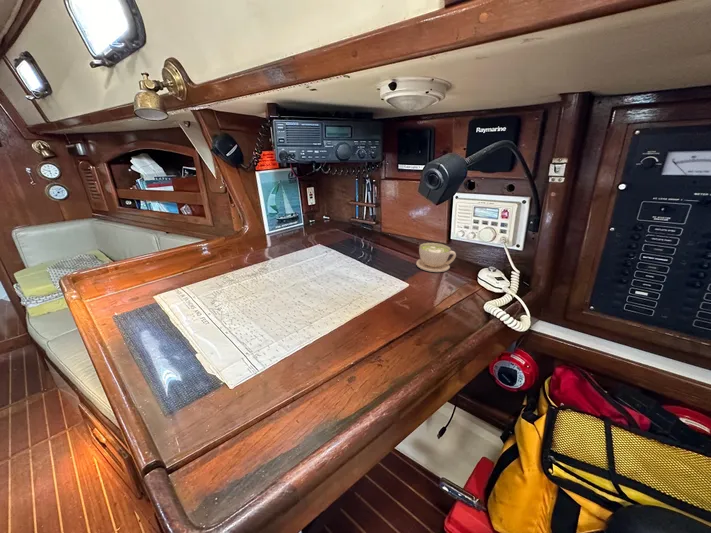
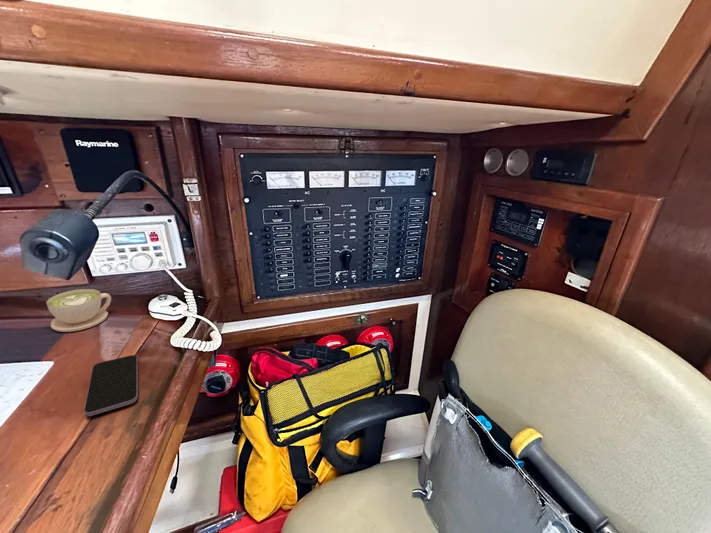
smartphone: none [413,296,456,332] -> present [84,355,138,416]

